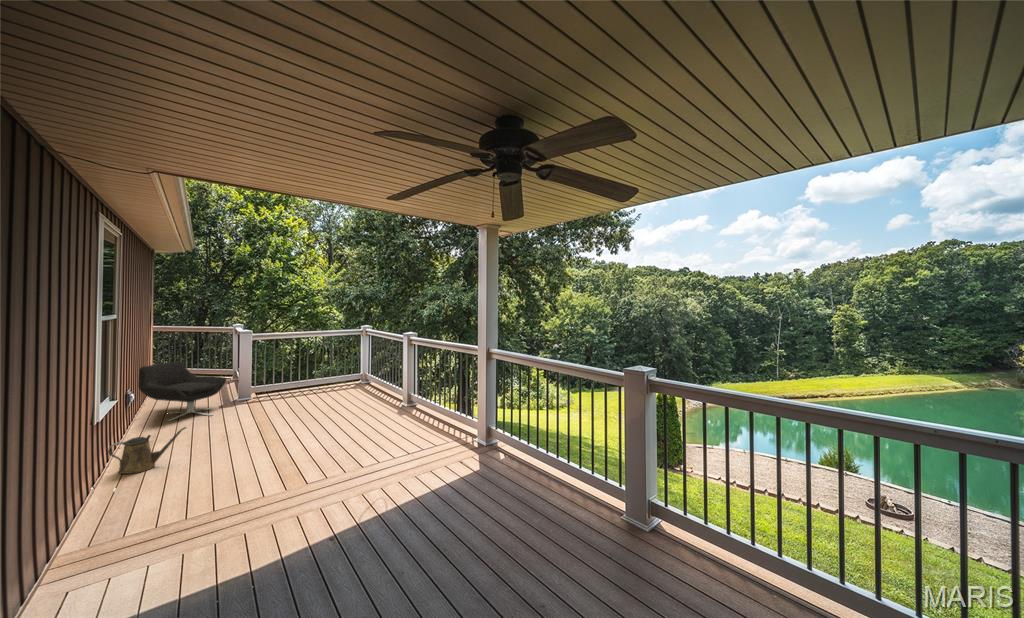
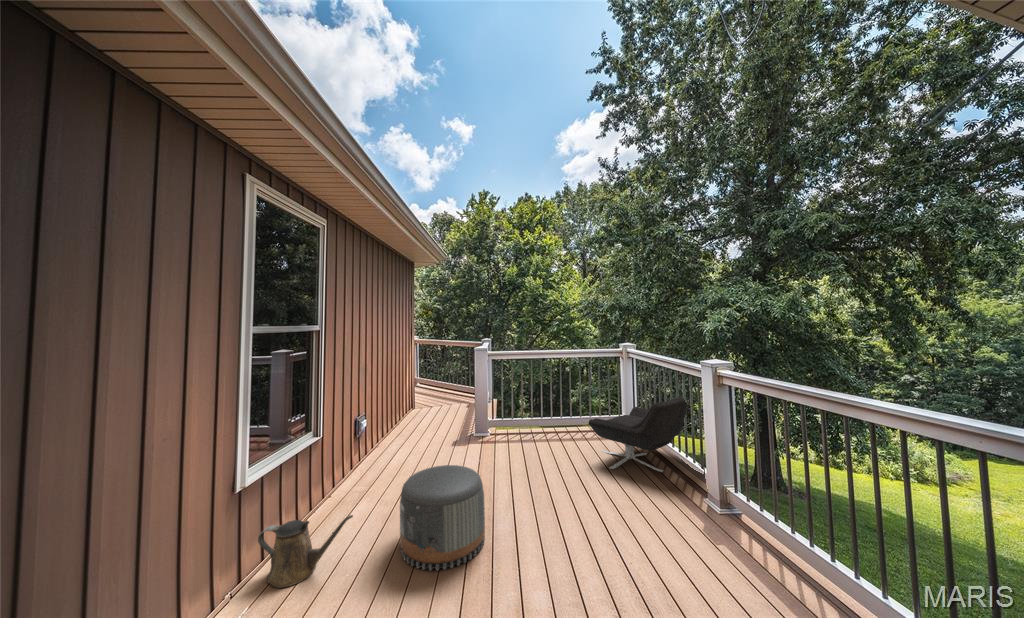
lounge chair: present [138,361,227,421] -> present [589,396,687,472]
pouf: none [214,399,274,451] -> present [400,465,485,571]

